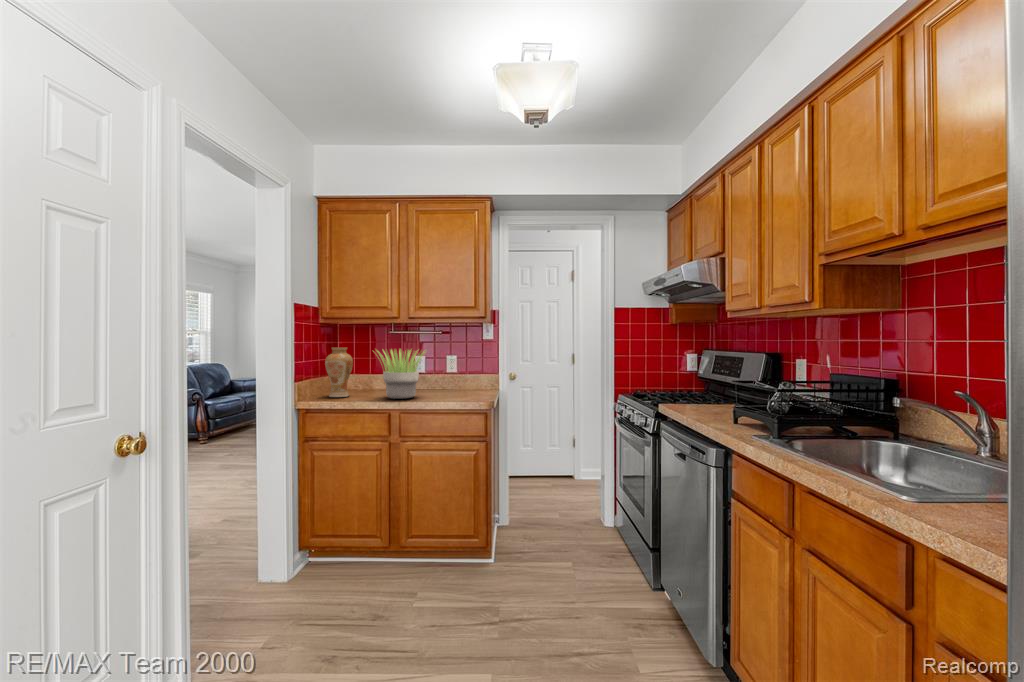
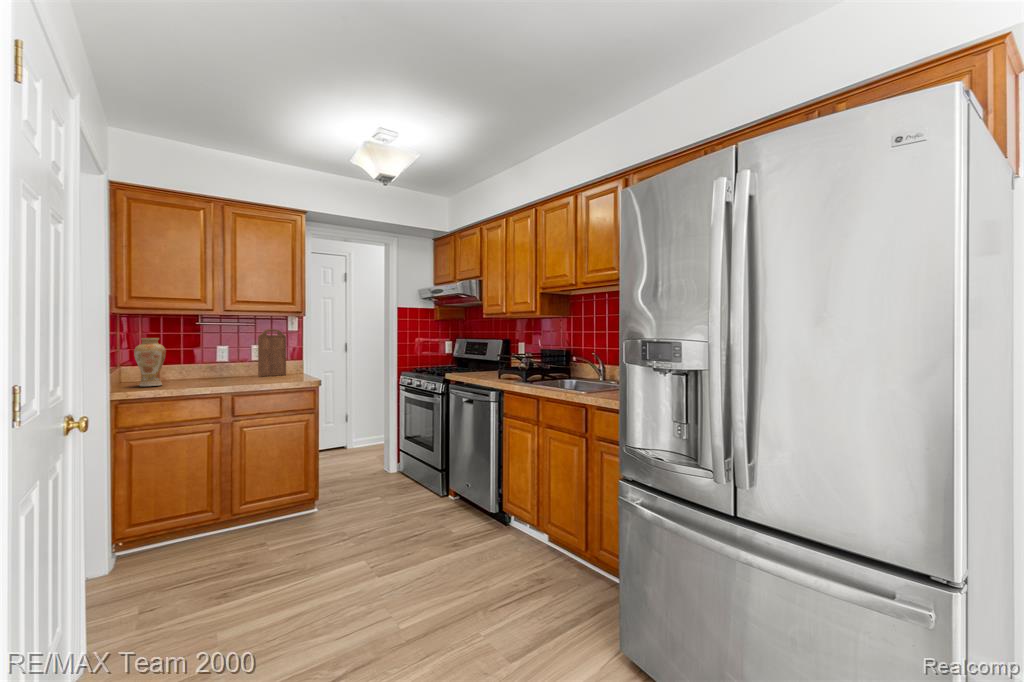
cutting board: none [447,338,478,391] -> present [258,329,286,376]
potted plant: present [378,350,424,399] -> none [192,338,252,384]

